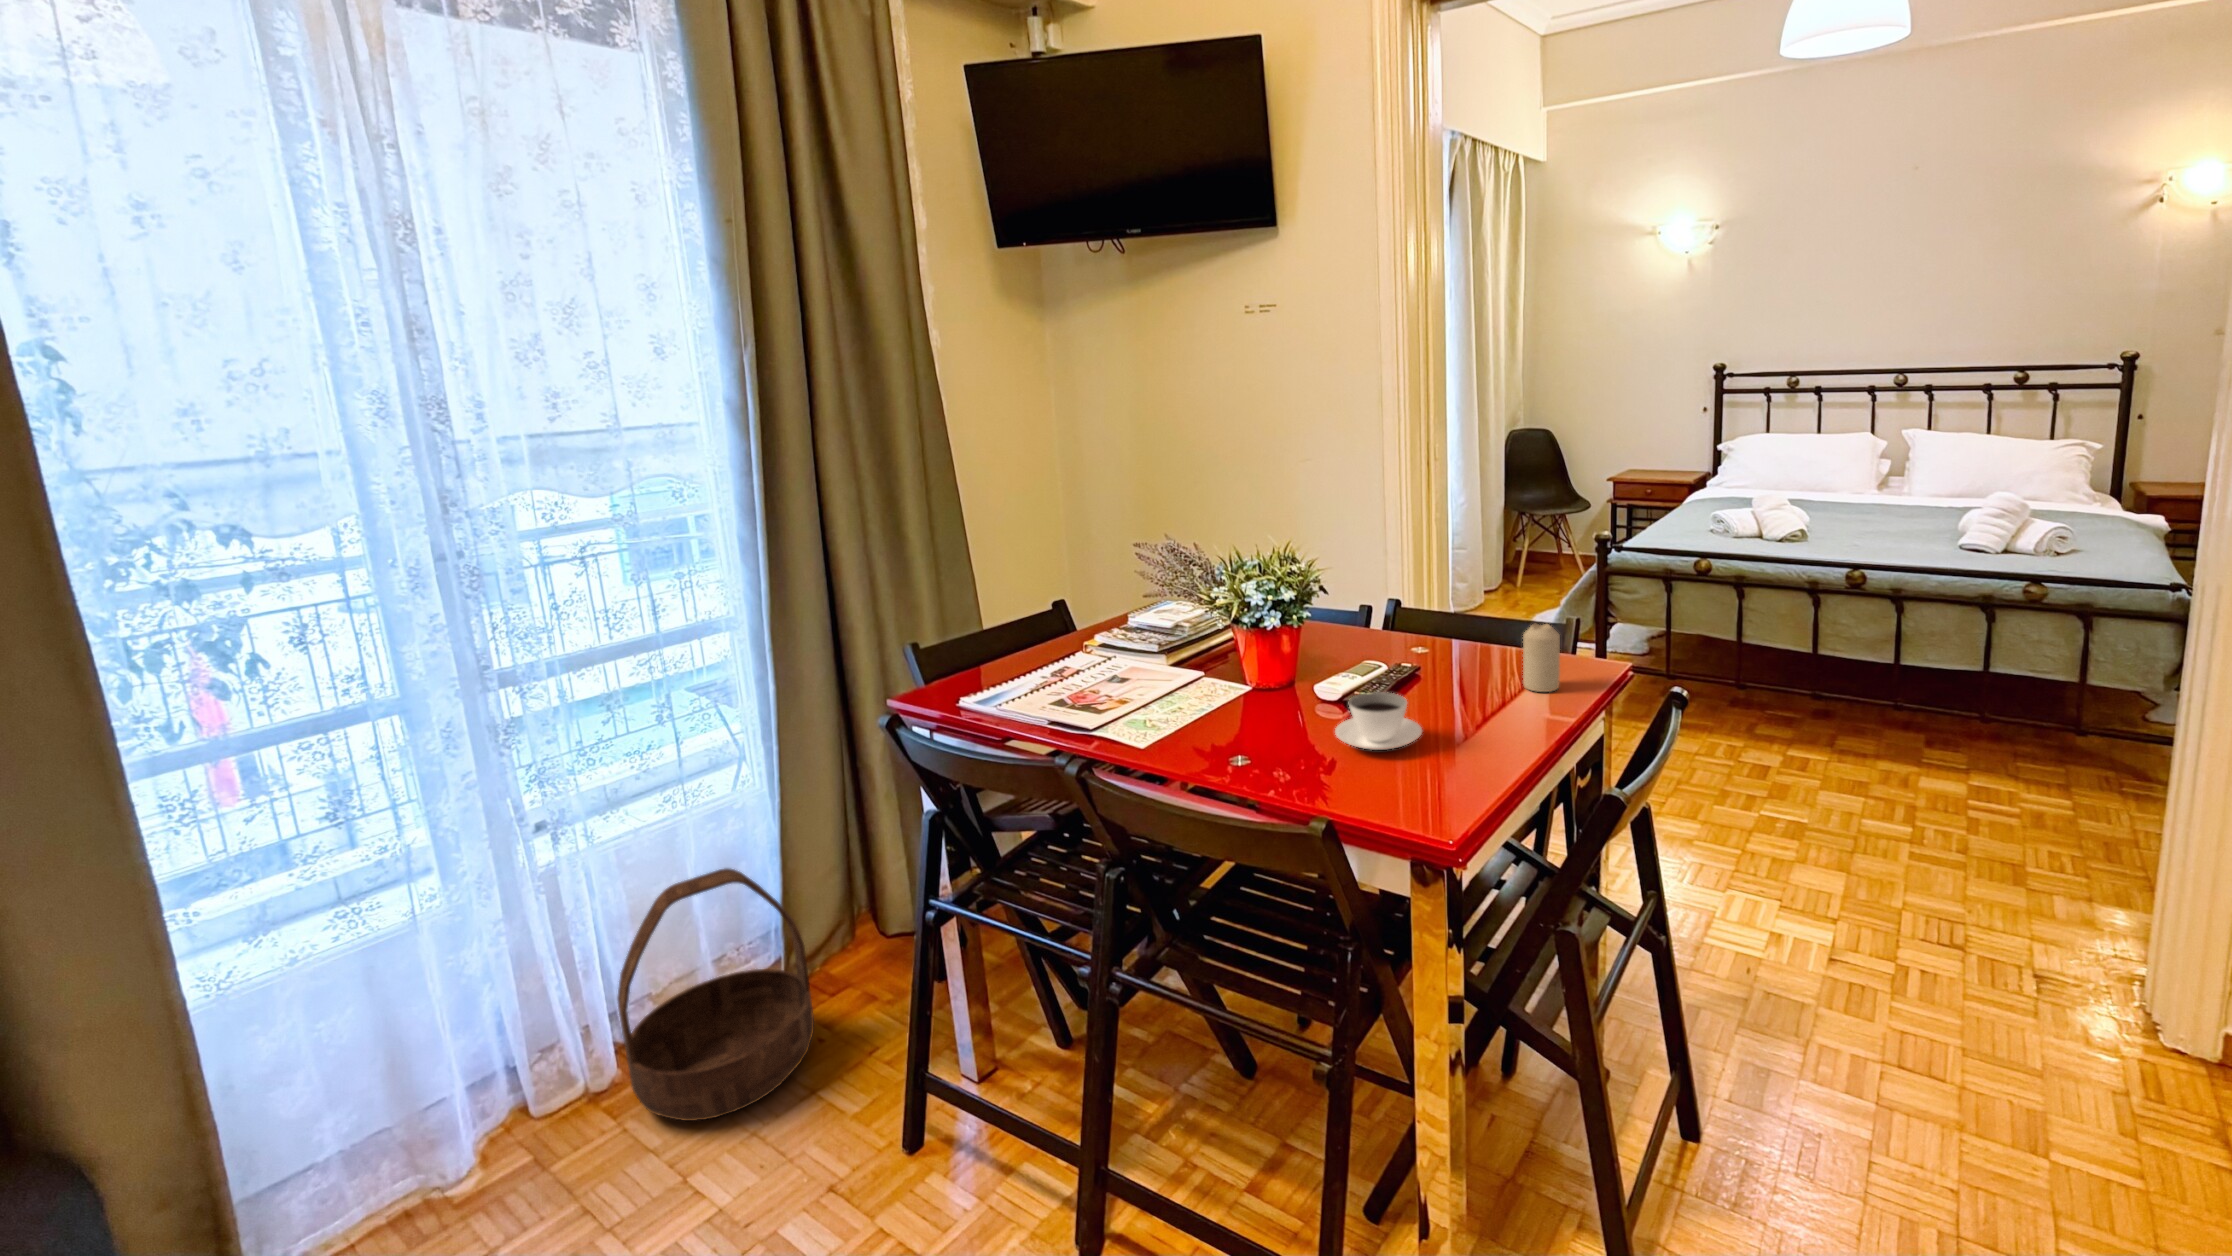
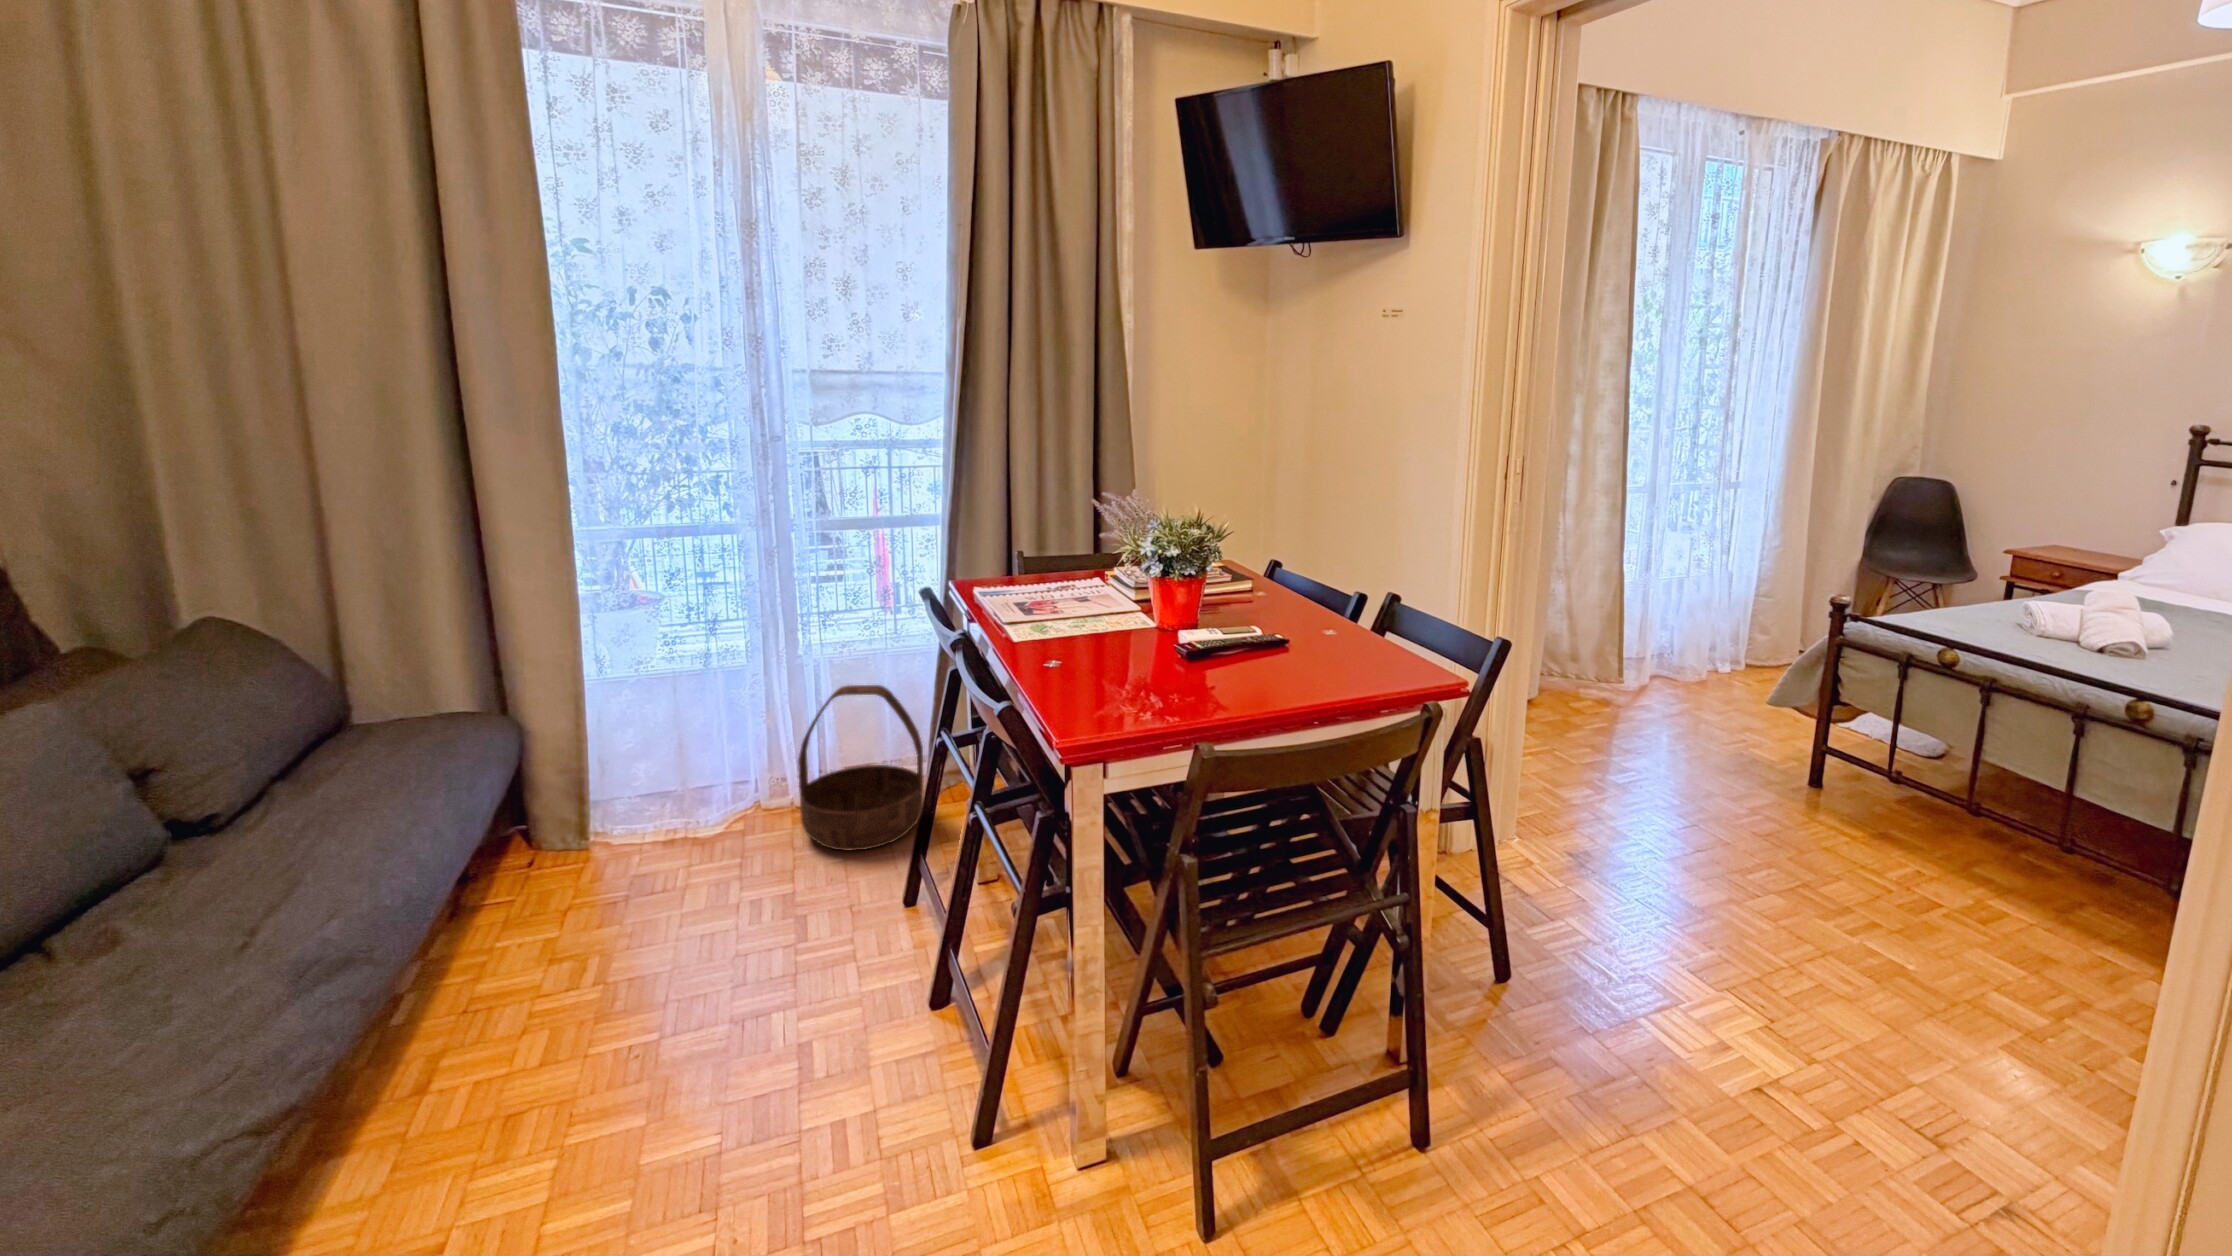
candle: present [1523,624,1560,692] -> none [1333,616,1368,680]
cup: present [1335,692,1422,750] -> none [1112,634,1185,680]

